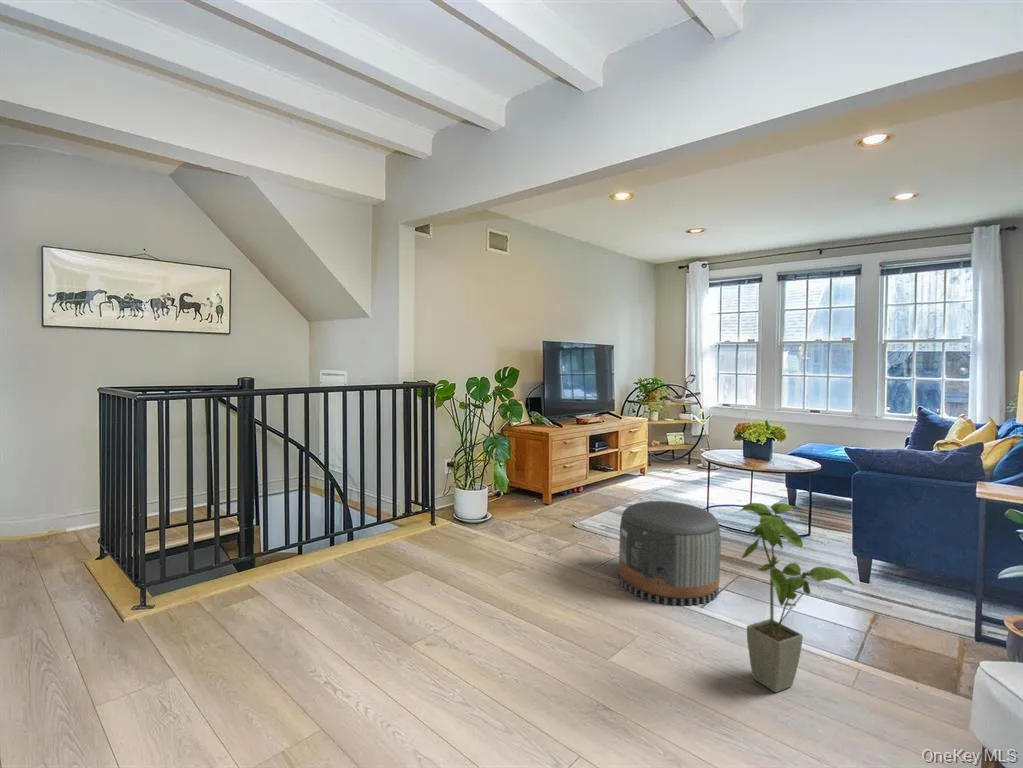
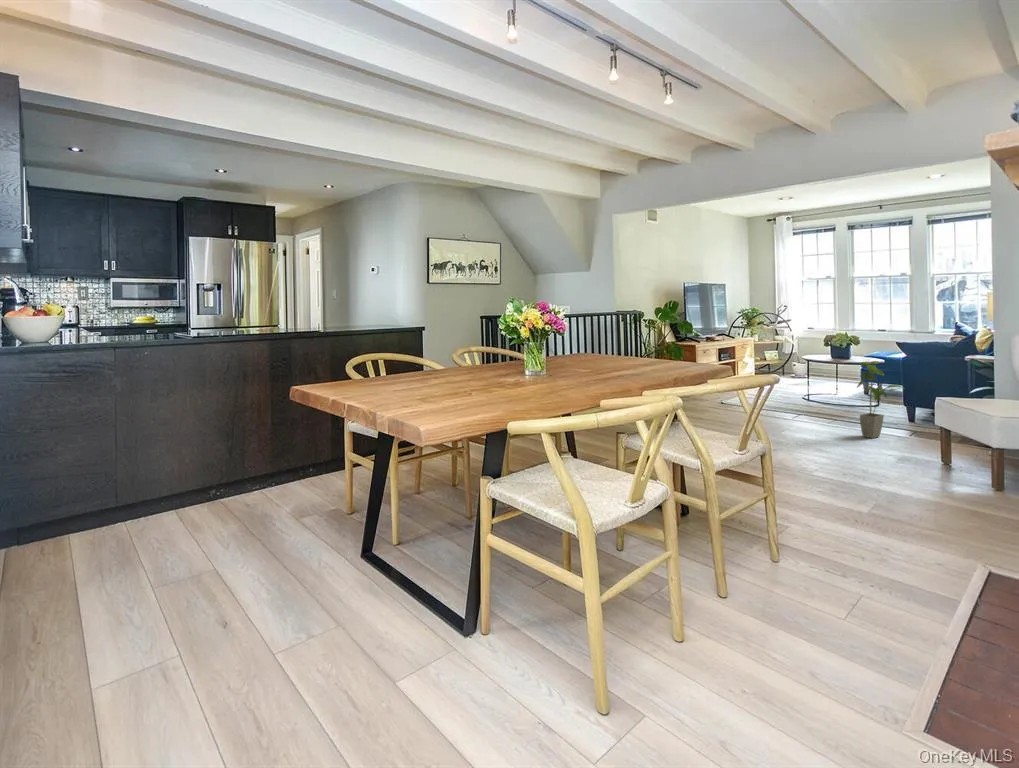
pouf: present [619,501,721,606] -> none [781,378,837,424]

